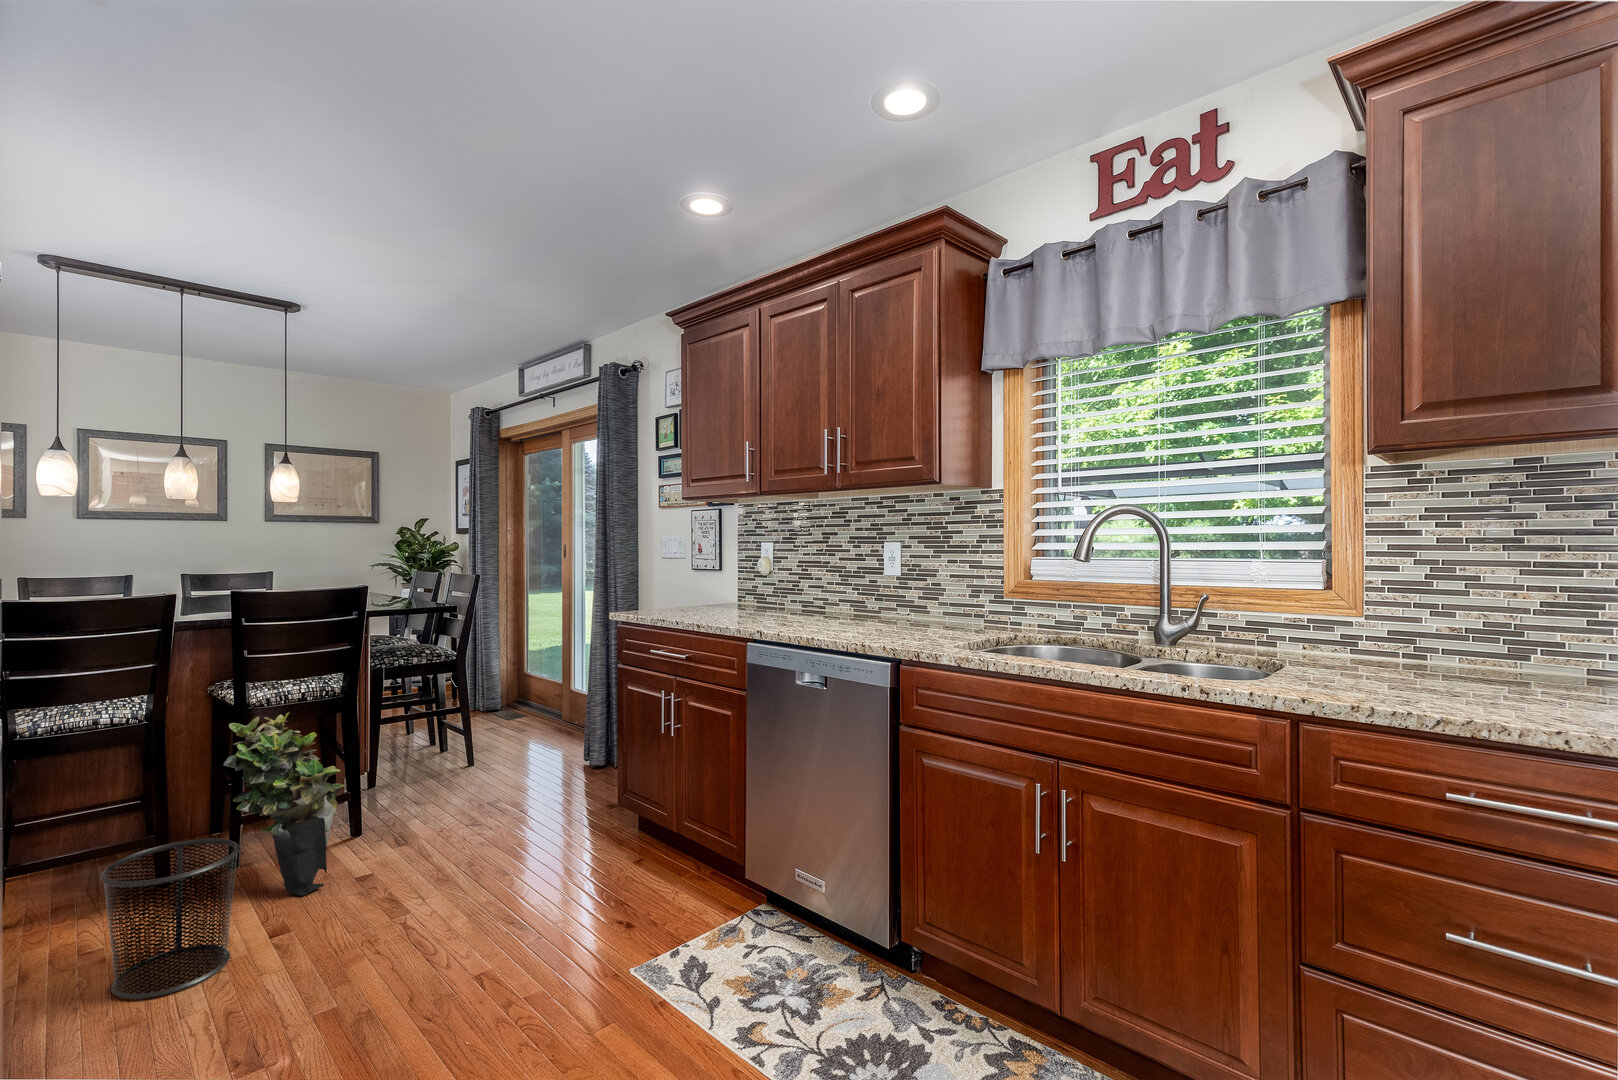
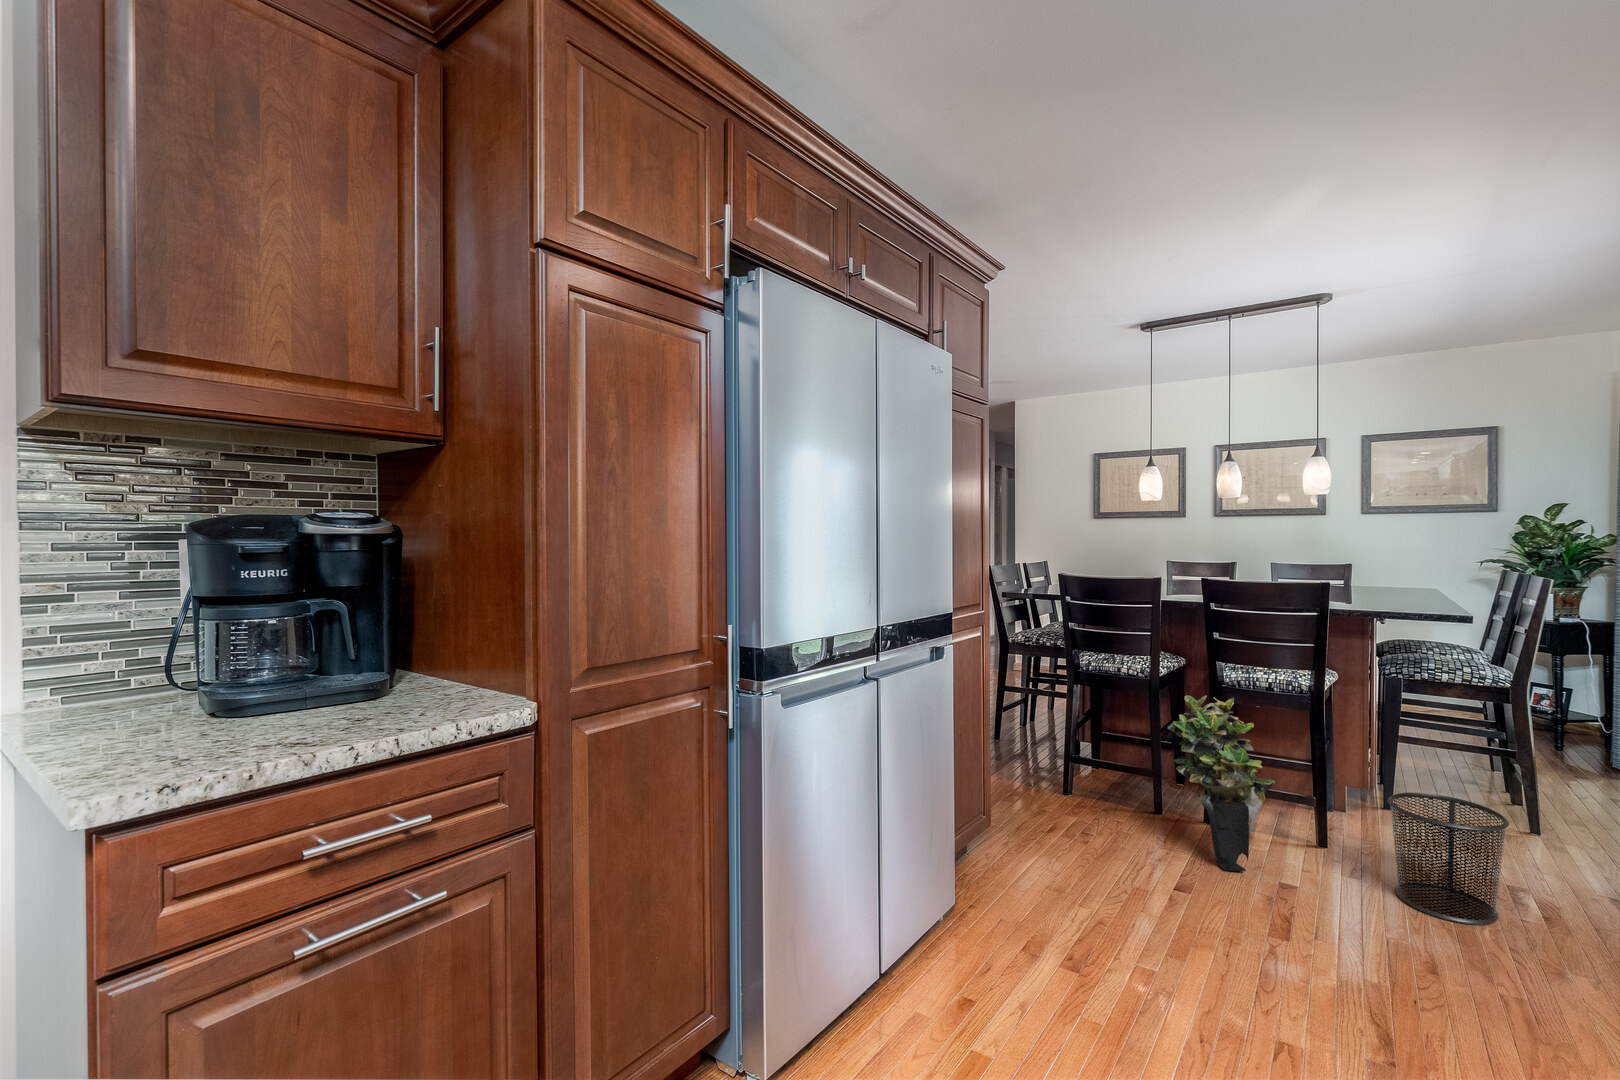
waste bin: present [100,838,240,999] -> present [1388,793,1509,925]

